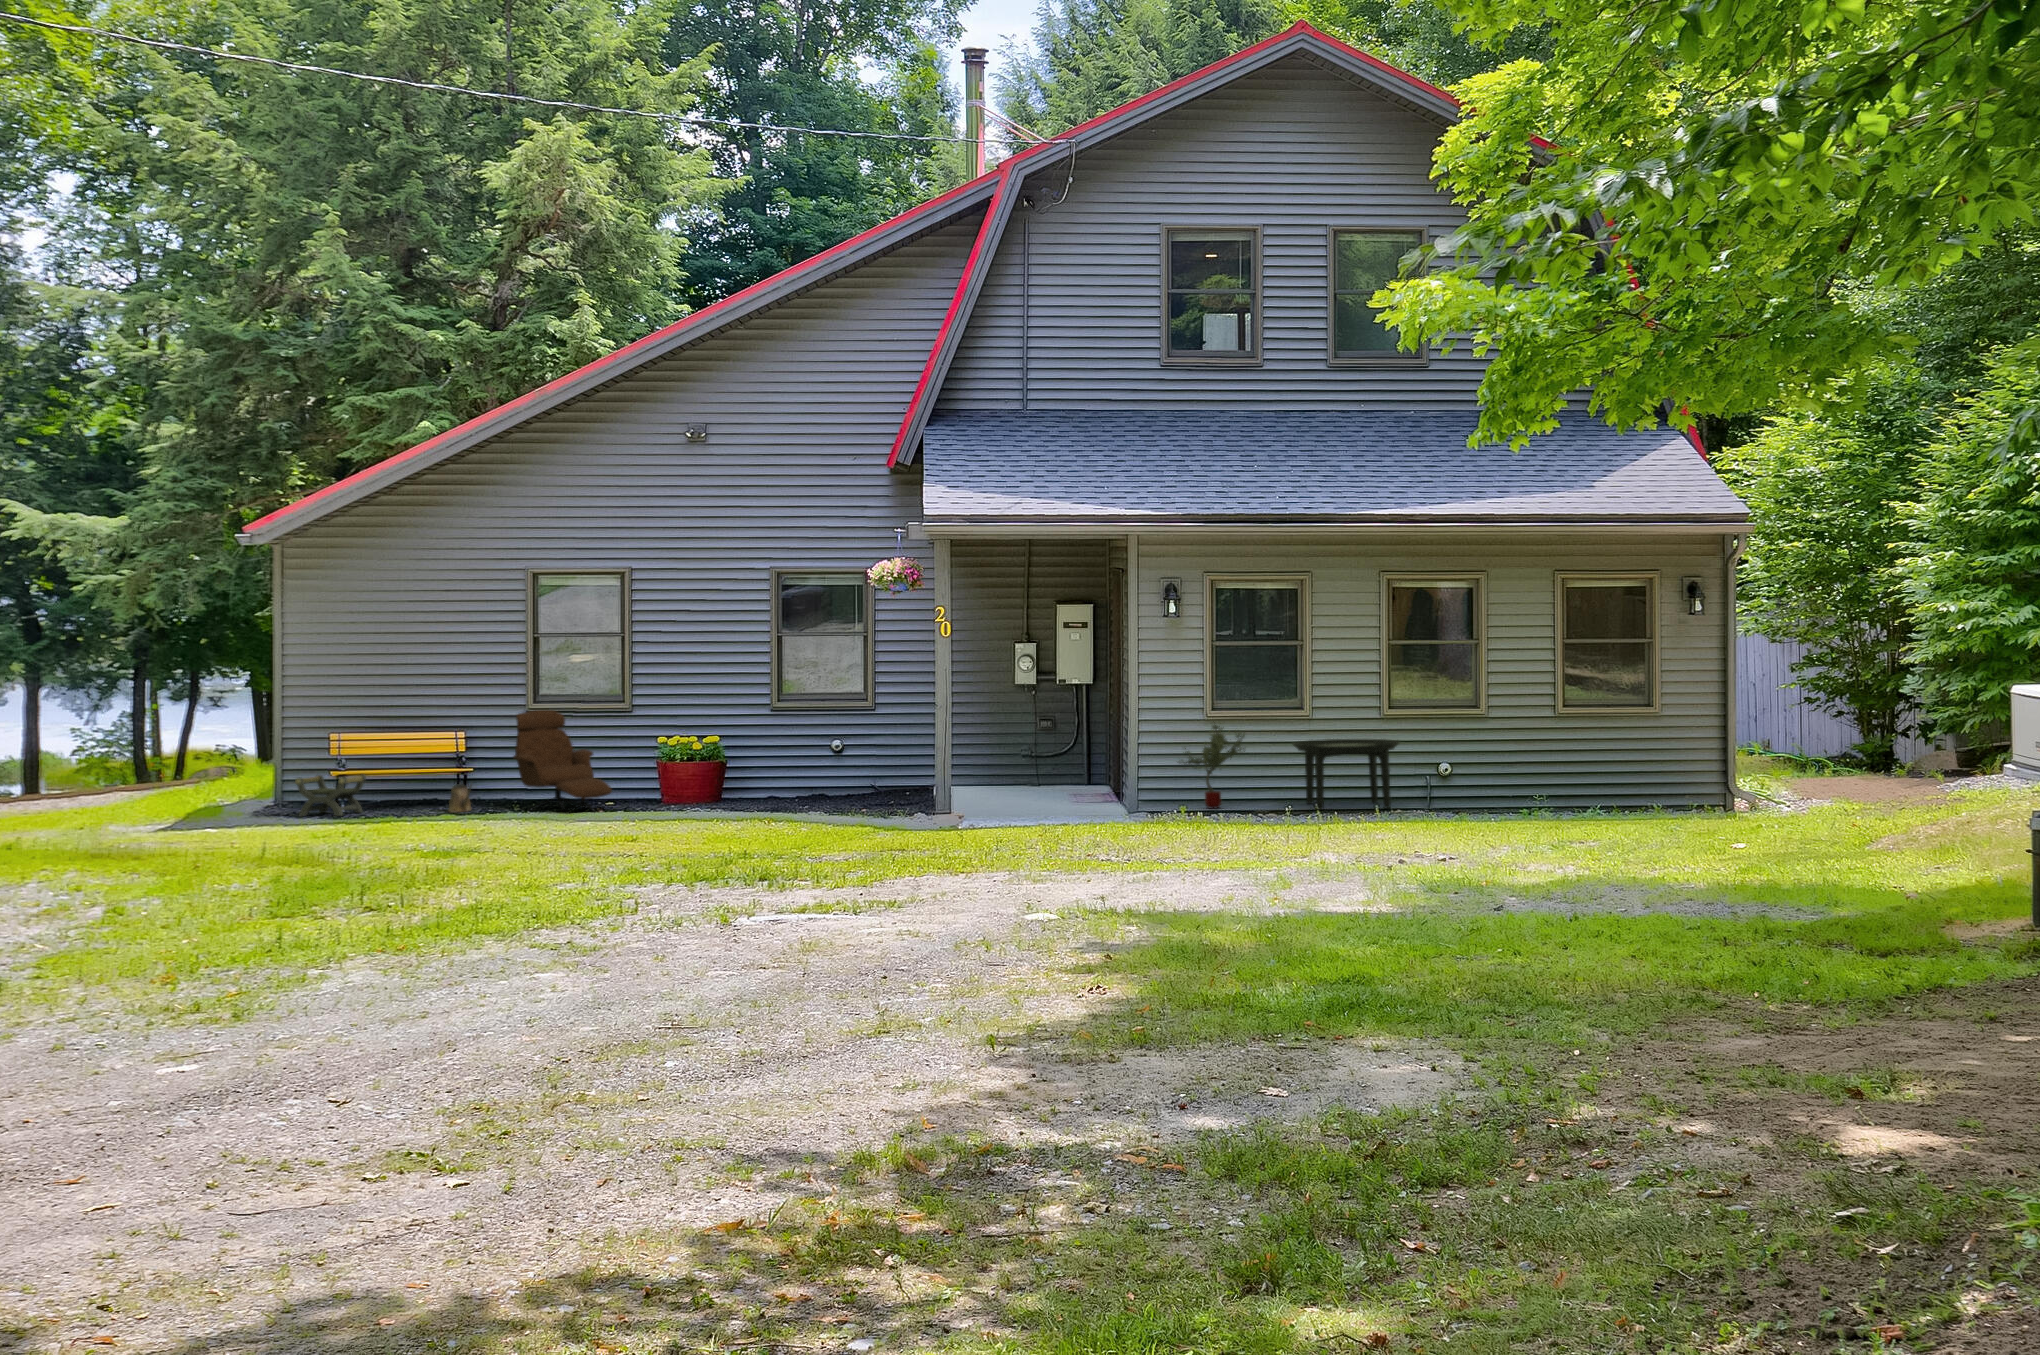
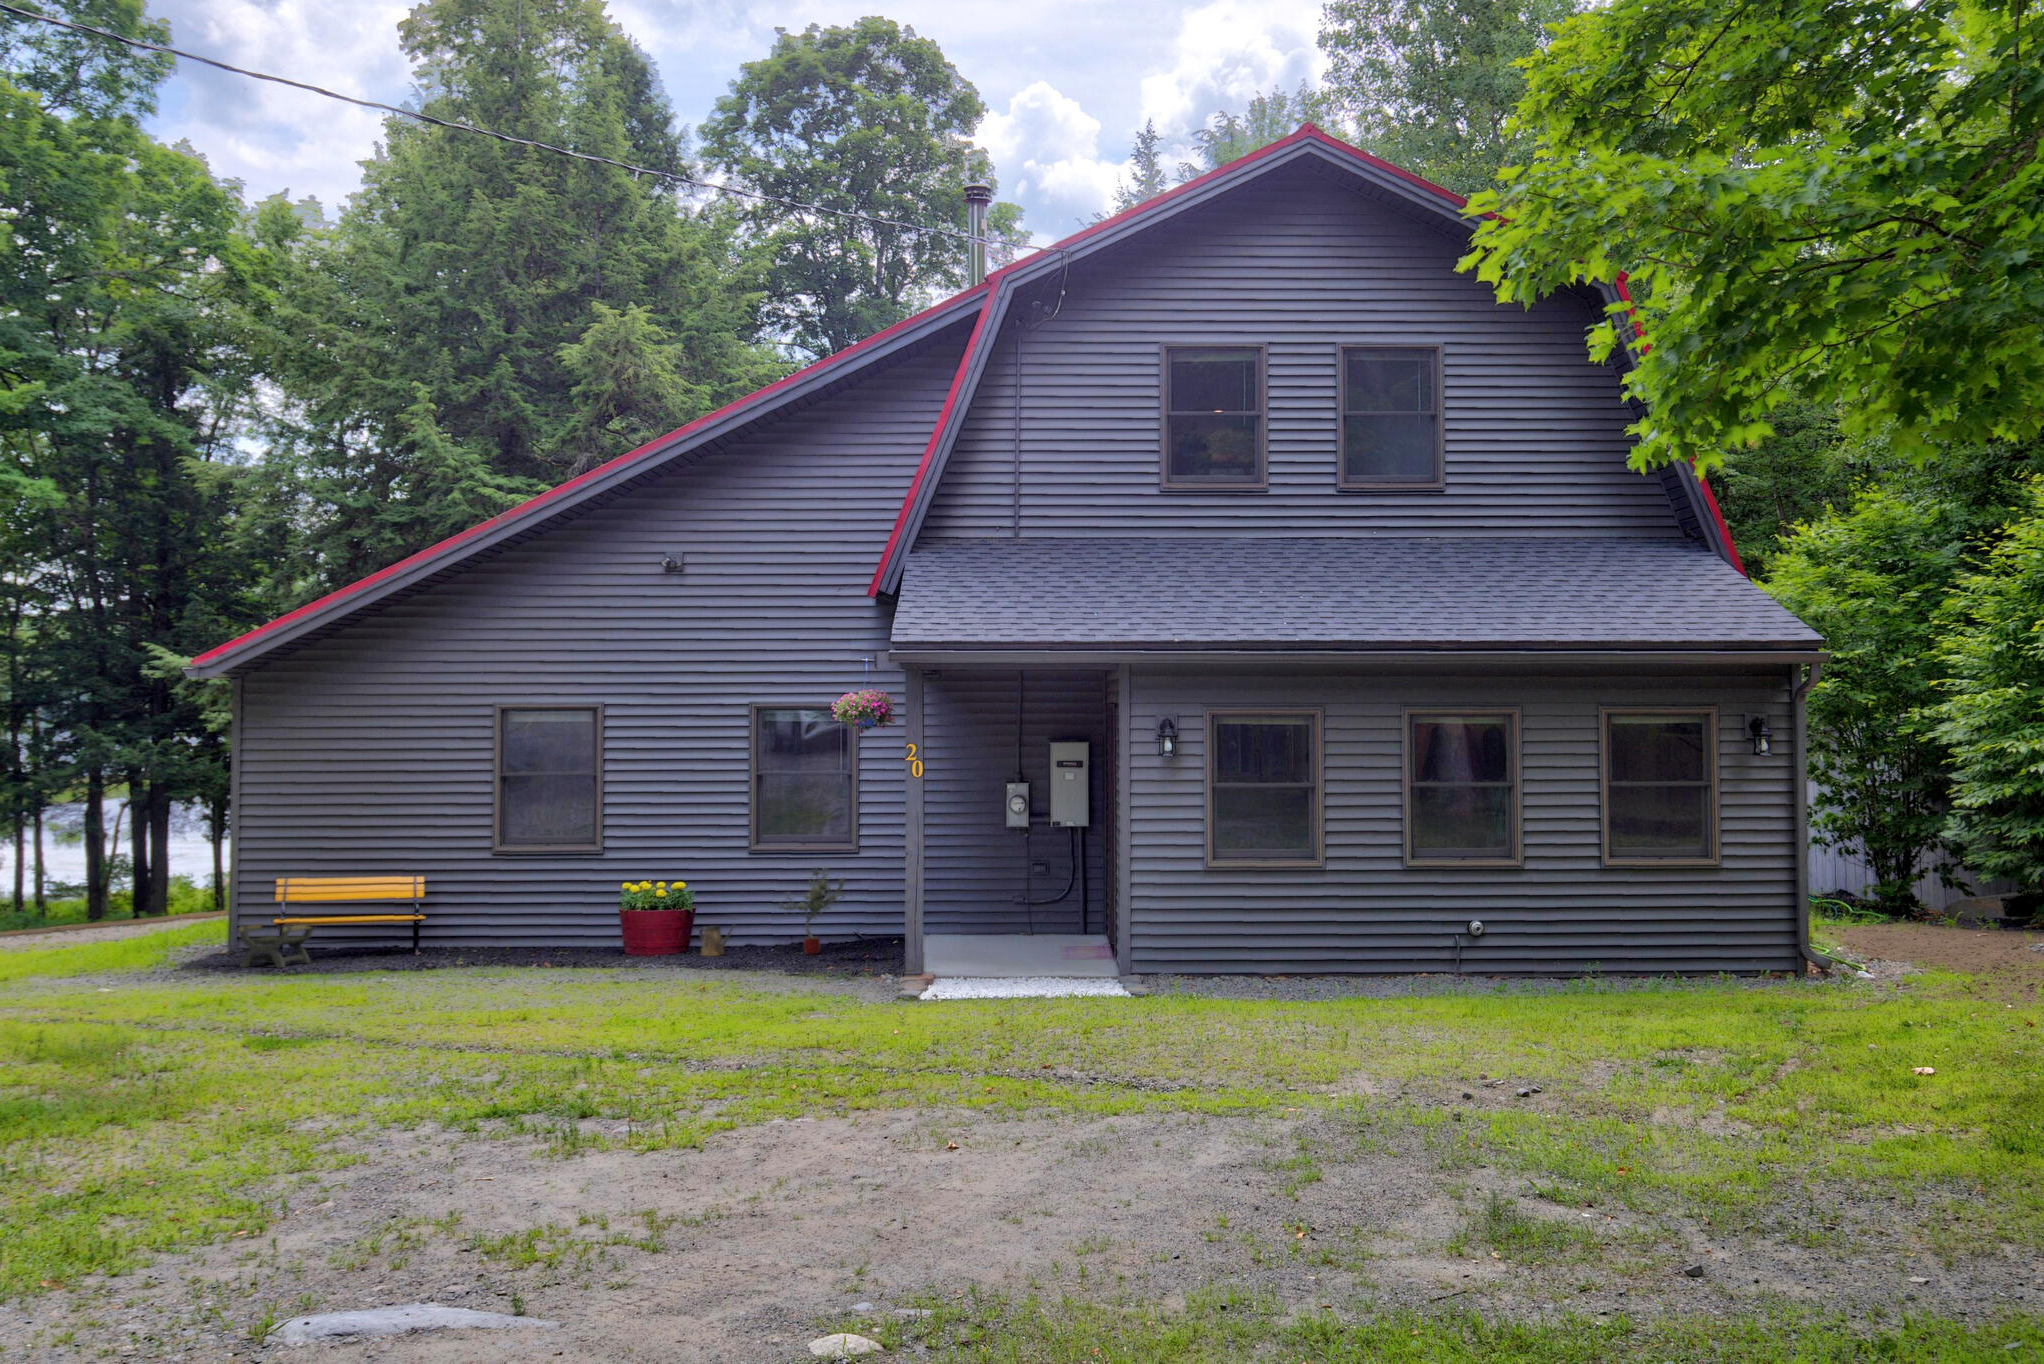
lounge chair: present [513,710,612,812] -> none [469,853,570,968]
potted tree: present [1179,721,1245,809] -> present [779,868,845,955]
round table: present [1292,739,1400,810] -> none [1306,893,1430,977]
watering can: present [448,784,471,812] -> present [699,926,733,956]

